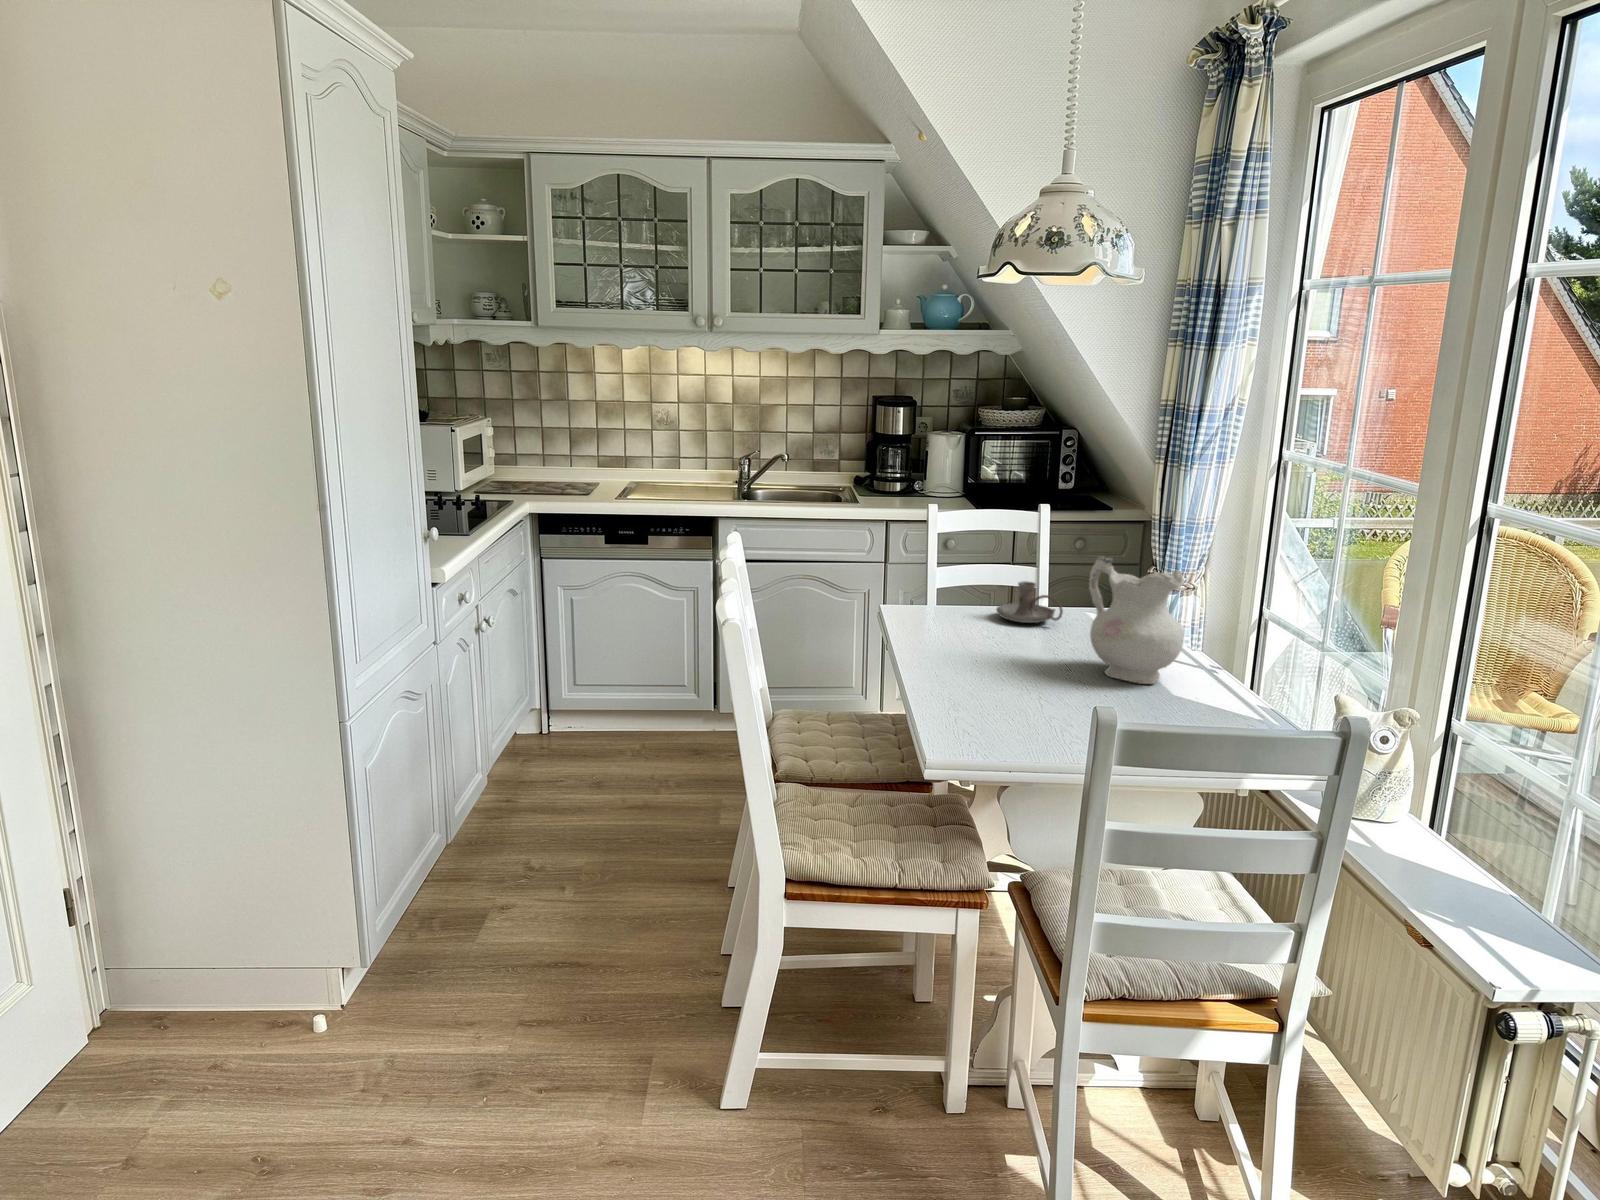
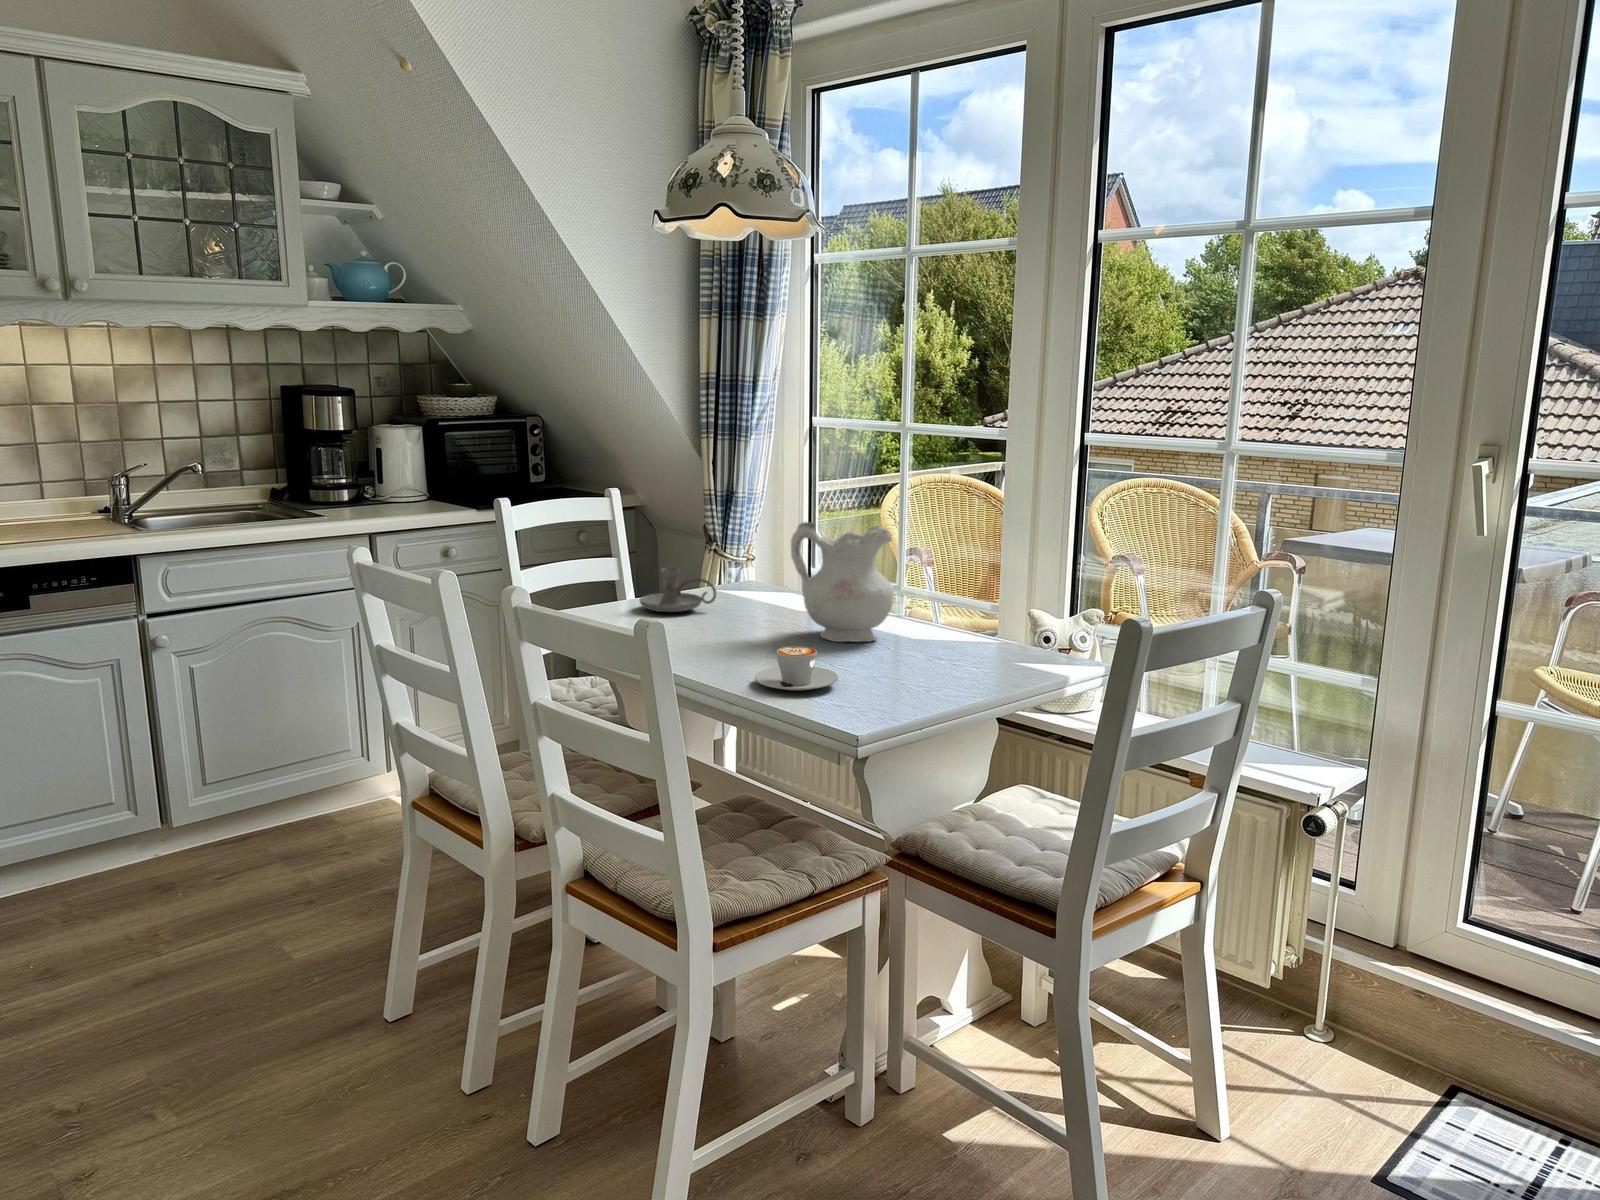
coffee cup: none [948,667,1026,709] -> present [755,646,838,691]

